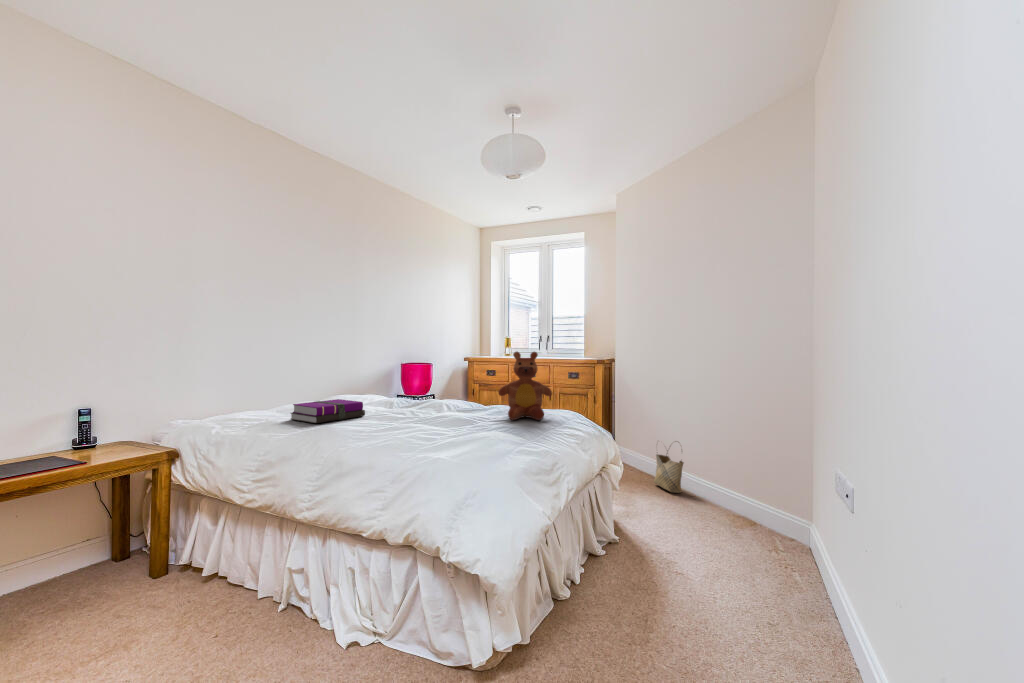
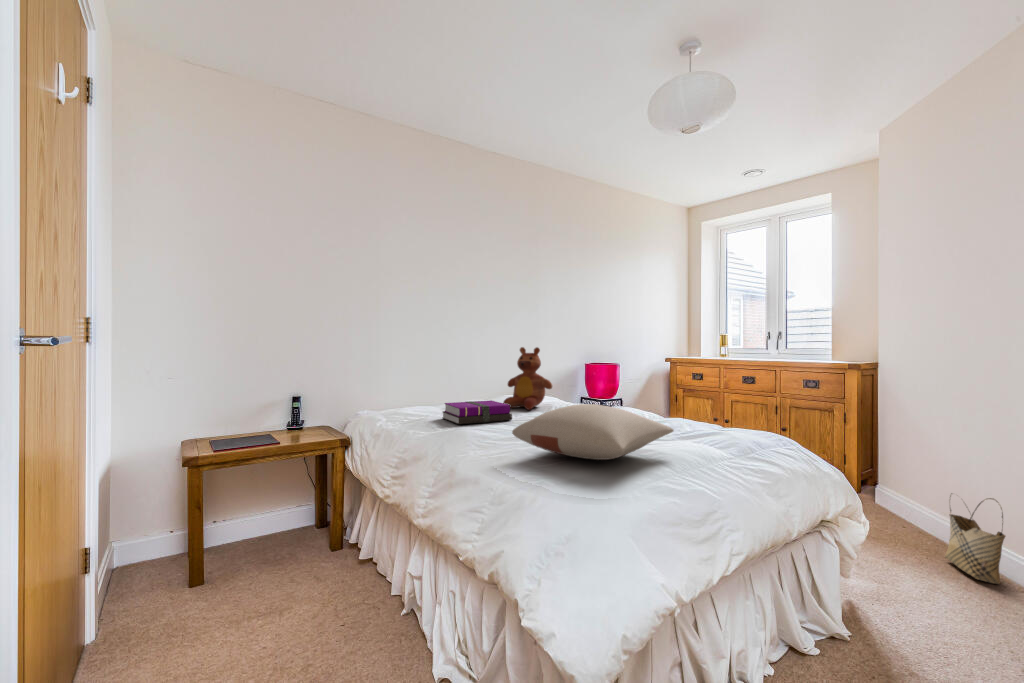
teddy bear: present [499,352,552,420] -> present [504,347,552,410]
pillow: none [400,395,519,438] -> present [512,404,674,460]

